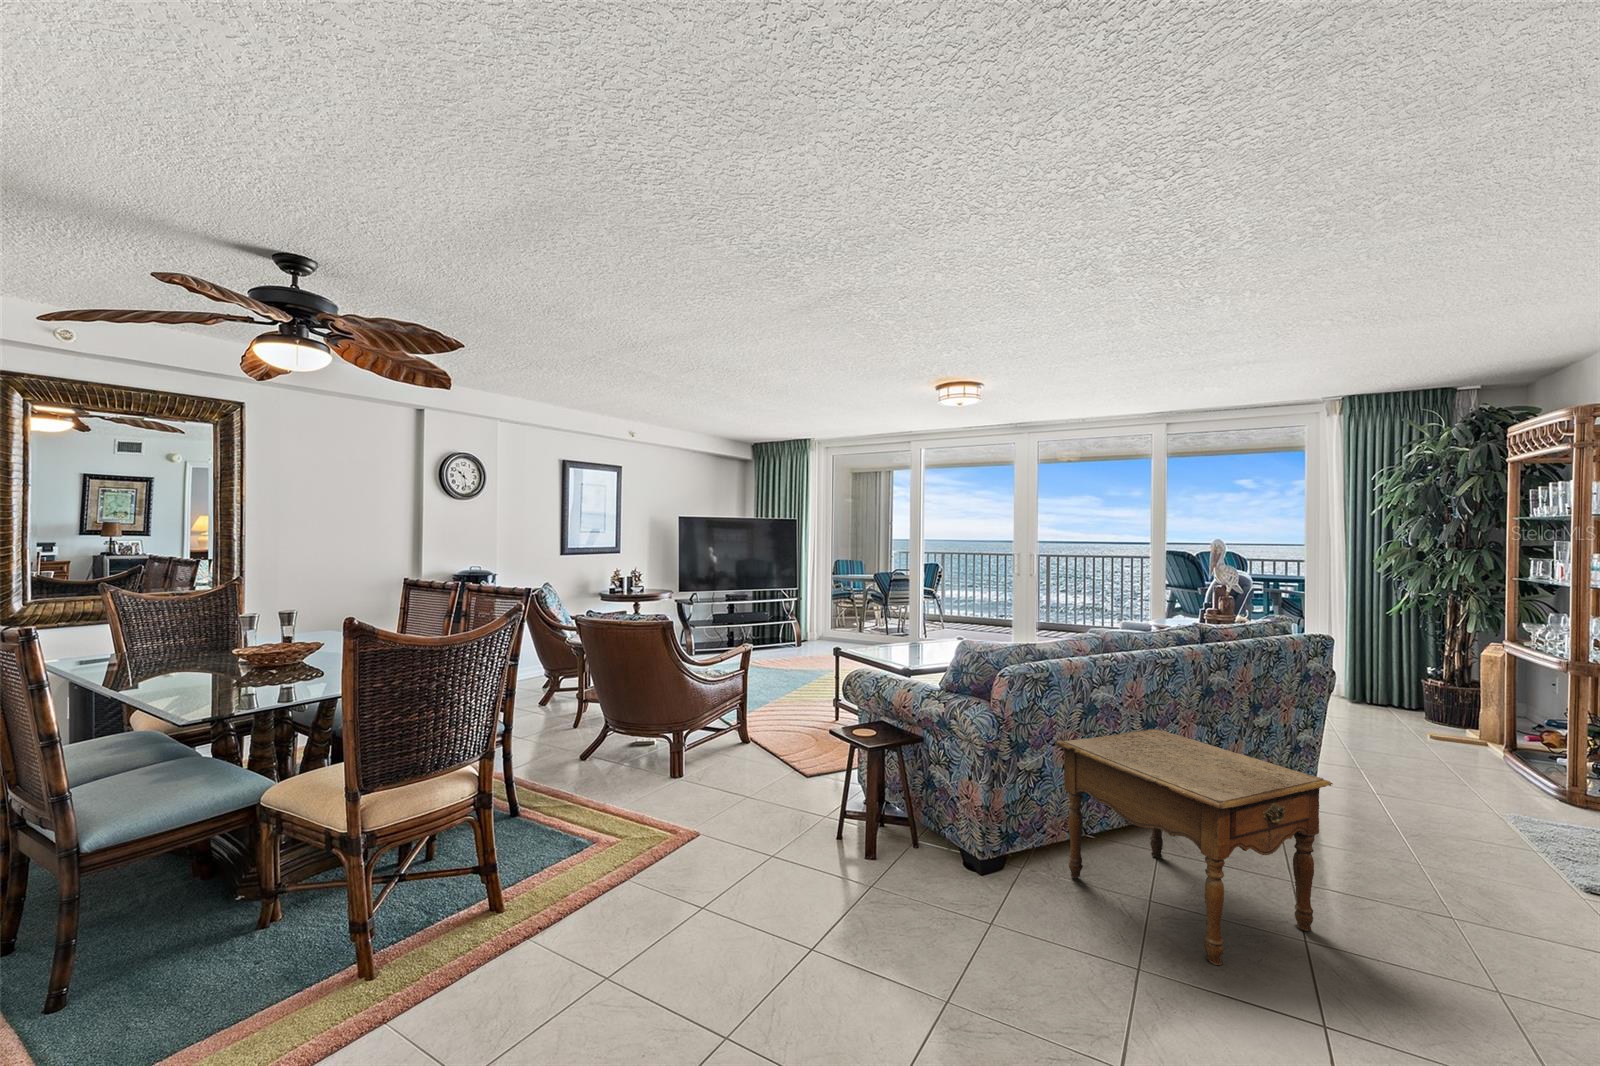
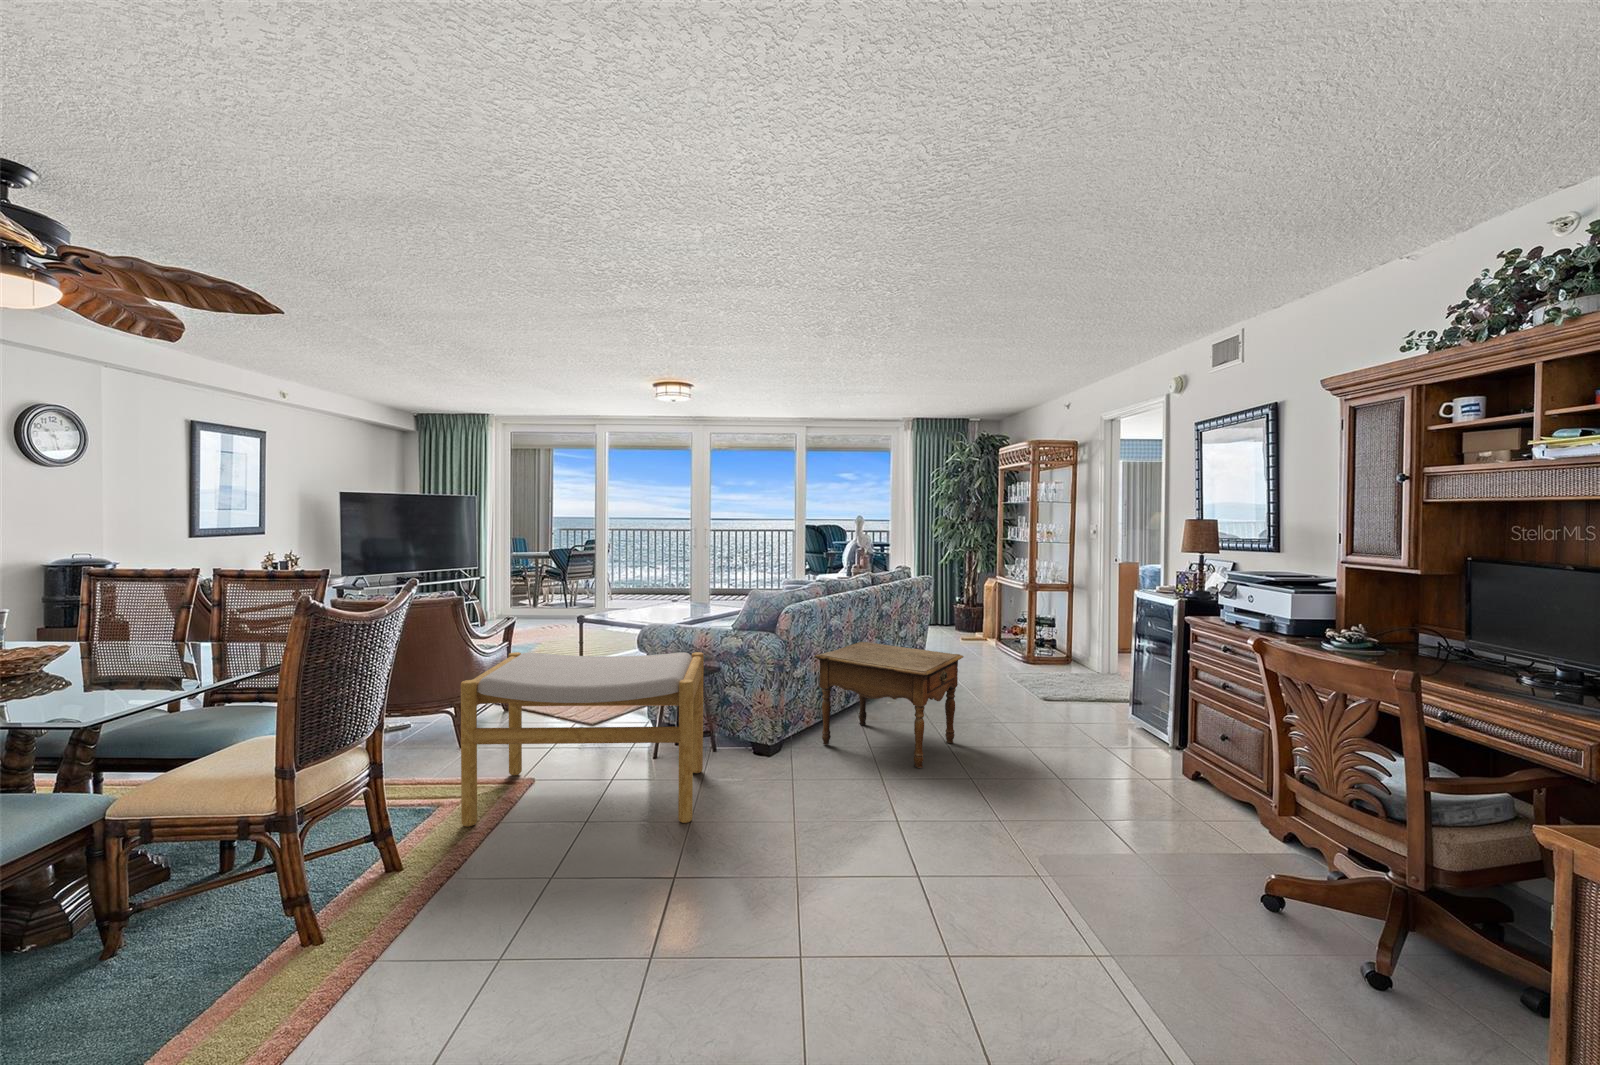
footstool: none [586,688,878,950] -> present [461,652,704,827]

